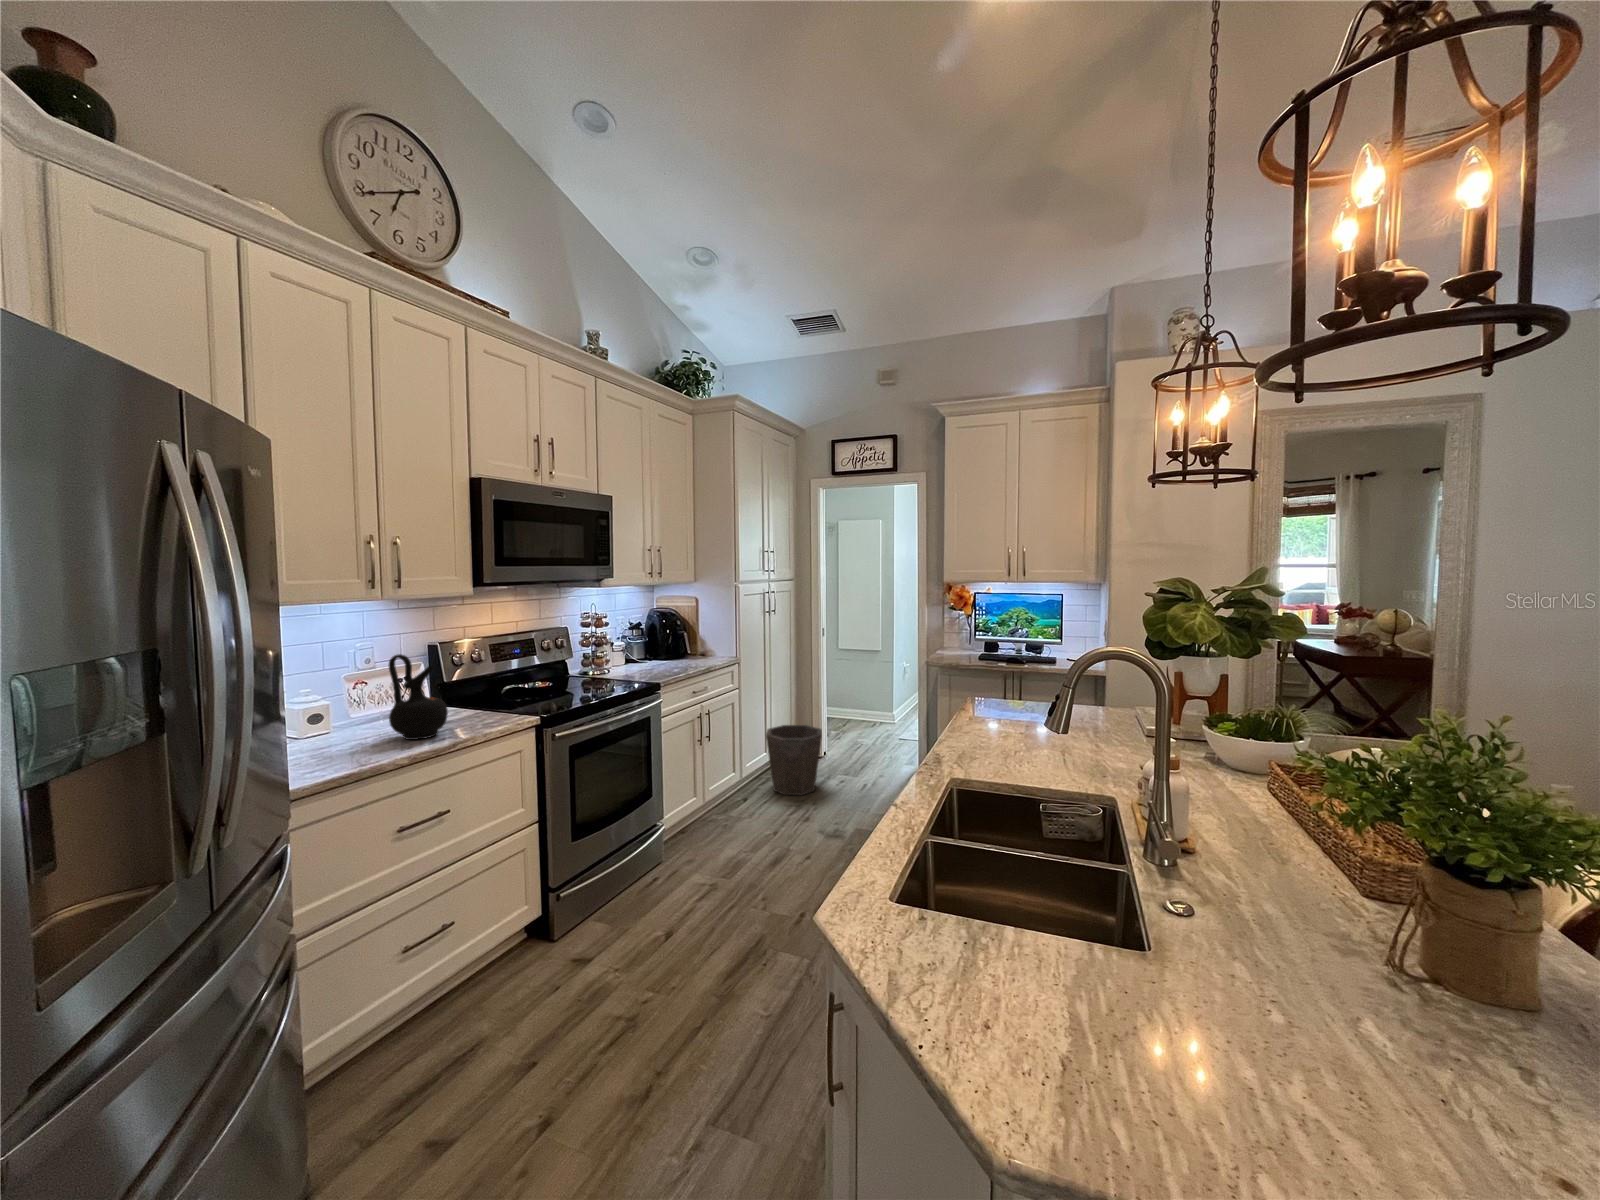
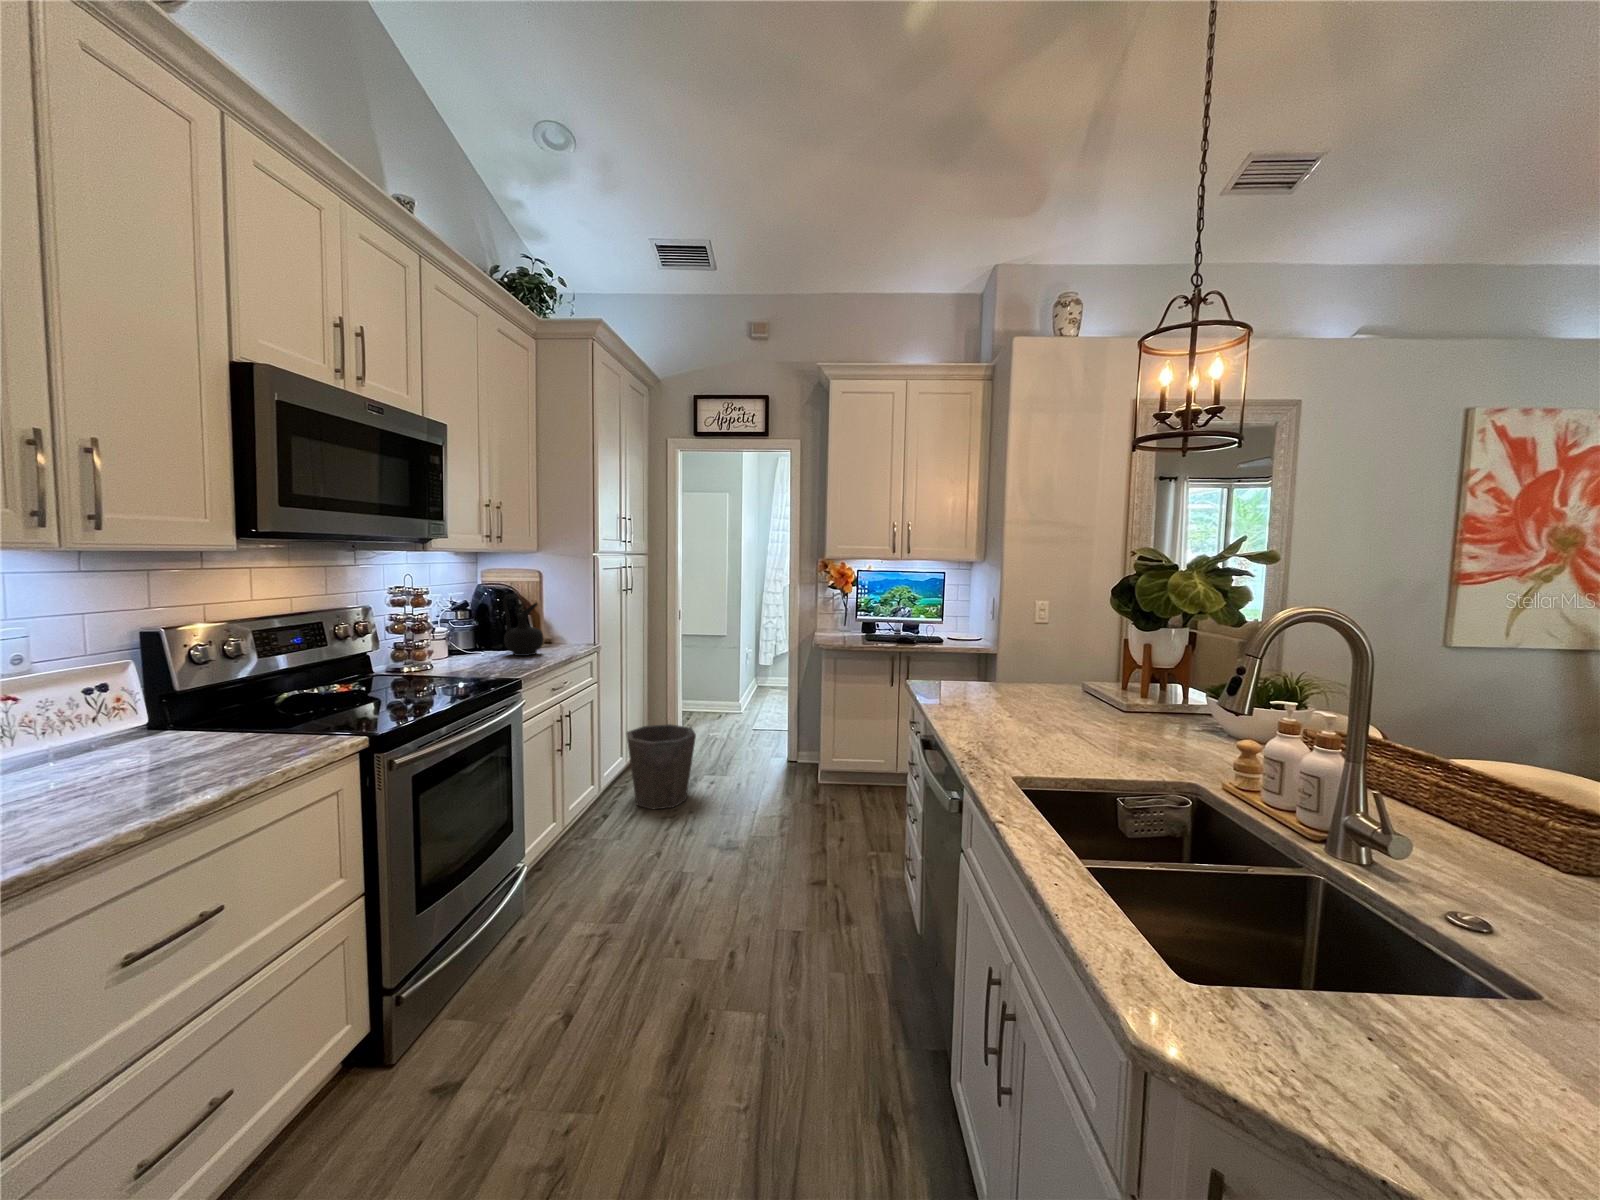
ceramic jug: present [389,654,448,740] -> present [503,594,544,656]

